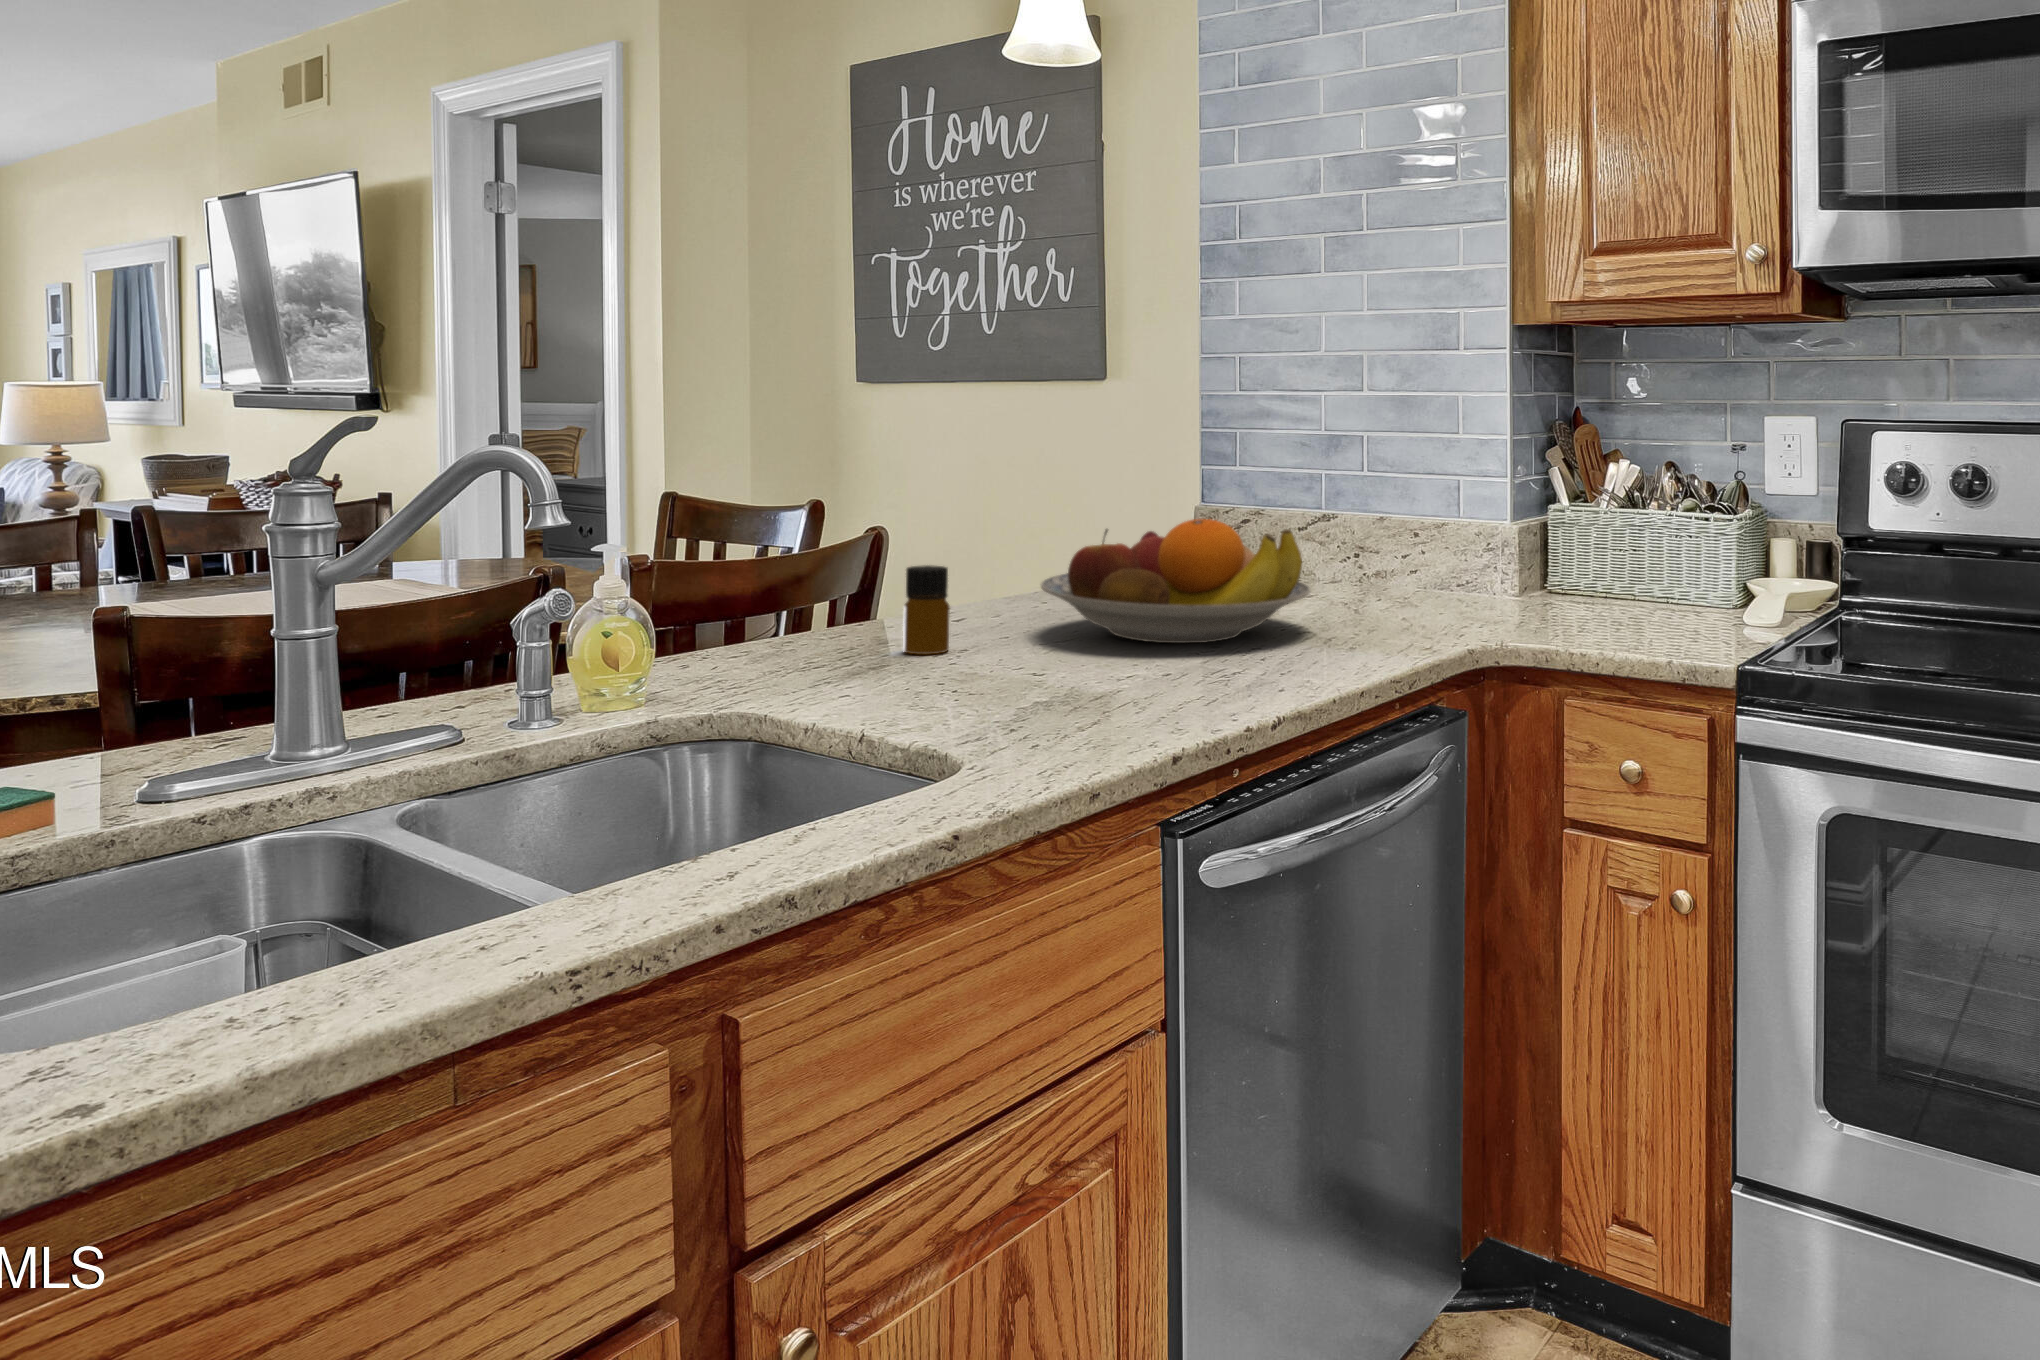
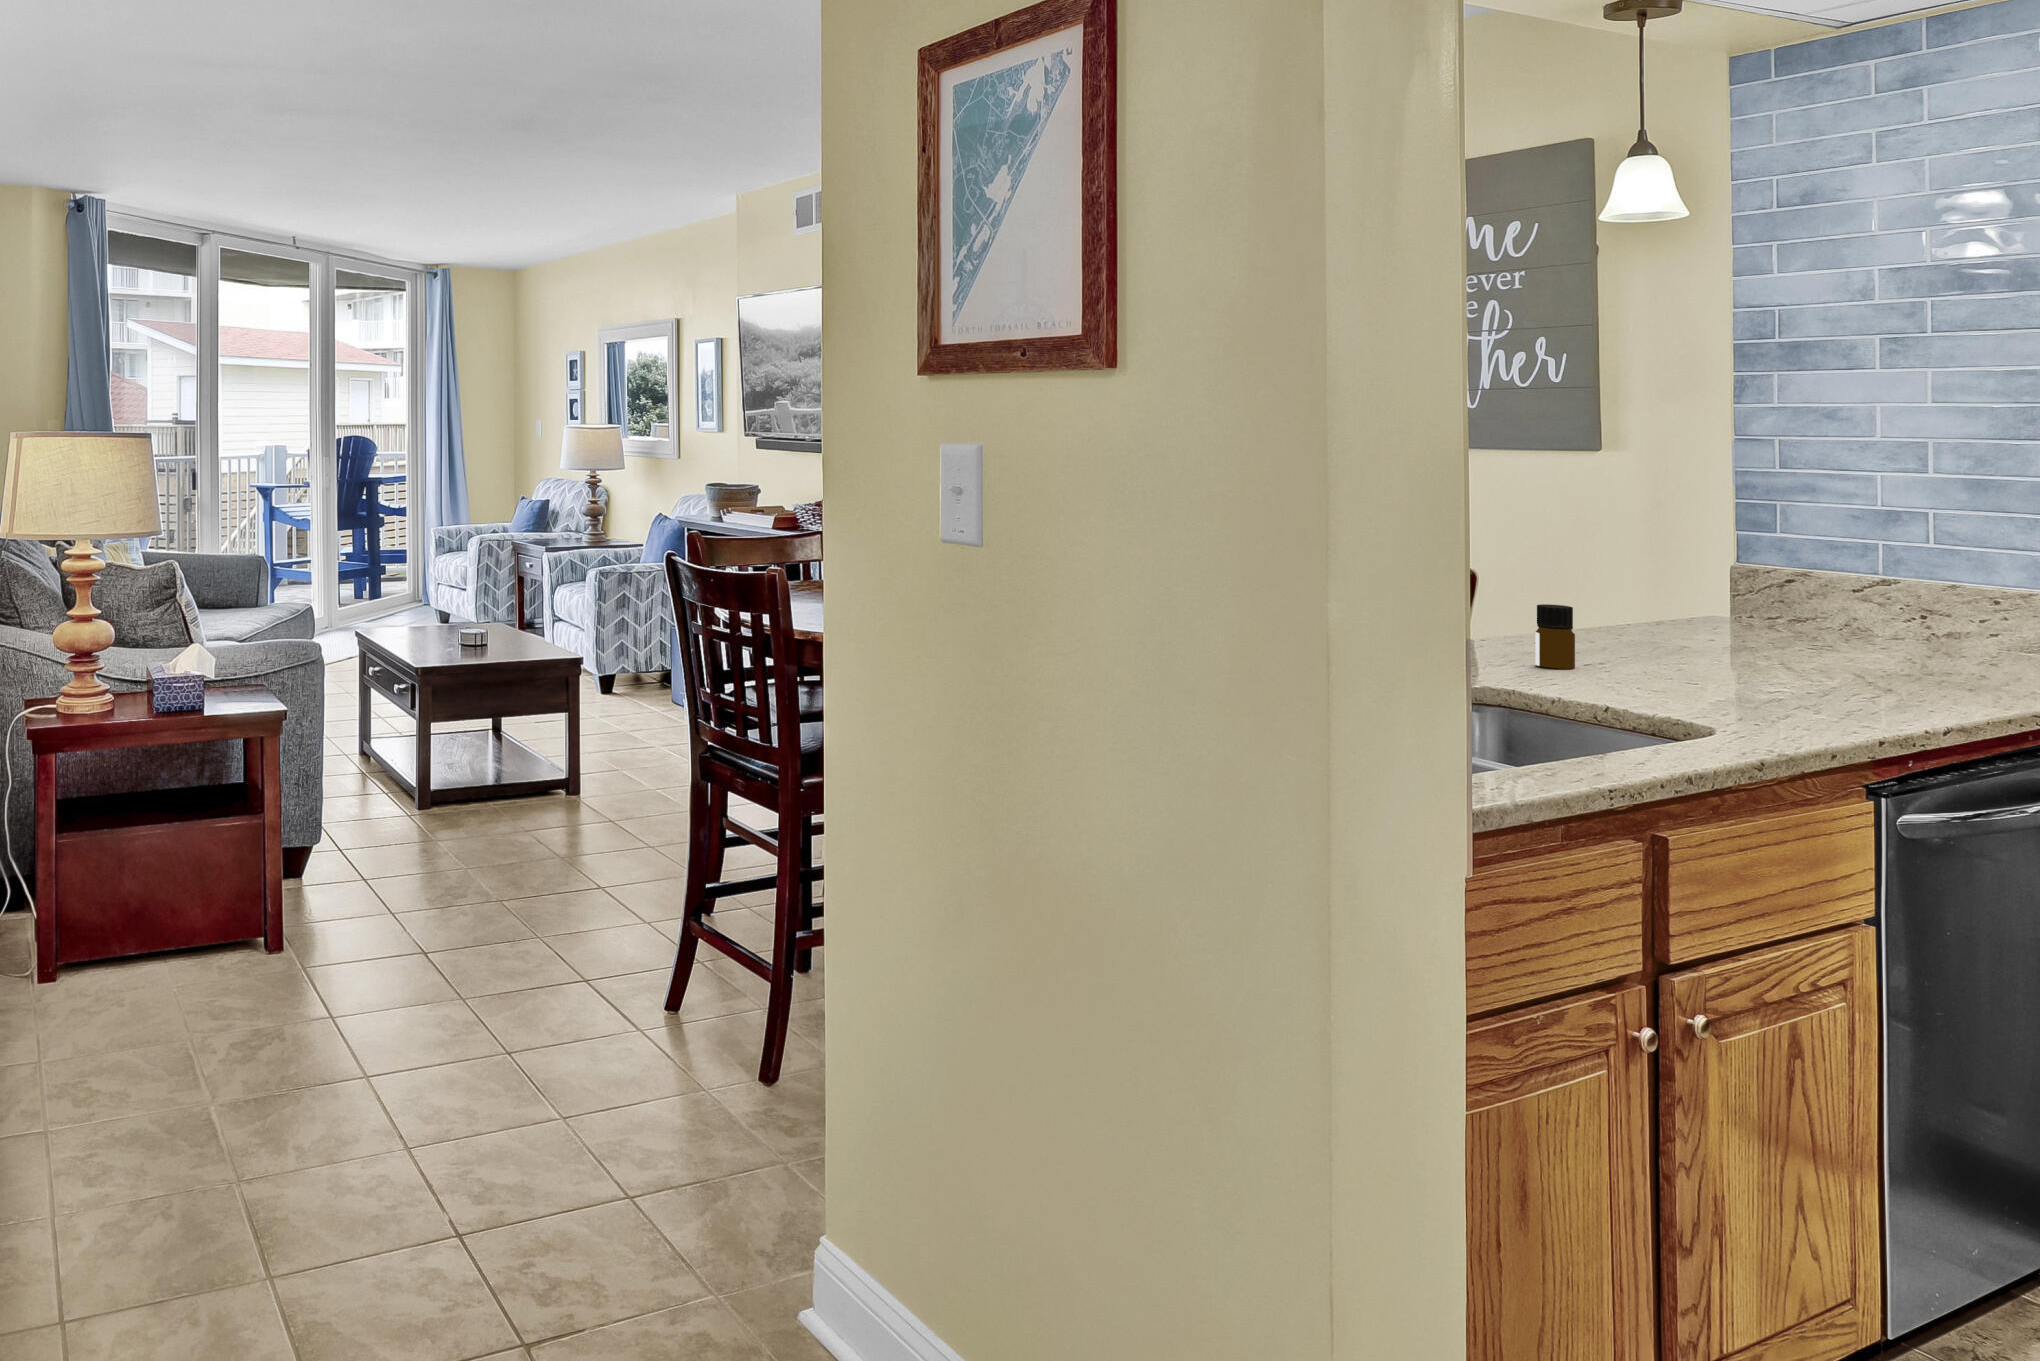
fruit bowl: present [1041,519,1311,643] -> none [1639,579,1918,675]

